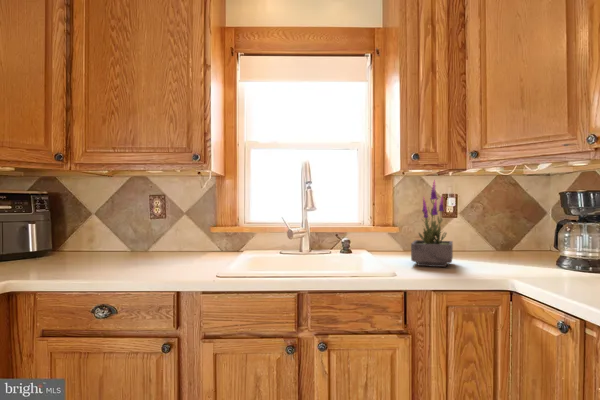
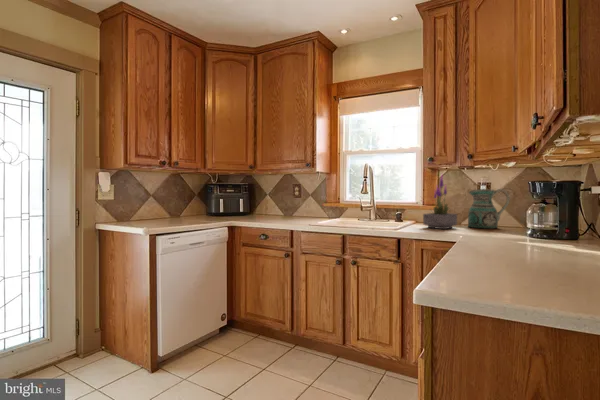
ceramic pitcher: none [453,203,506,260] -> present [468,189,510,228]

